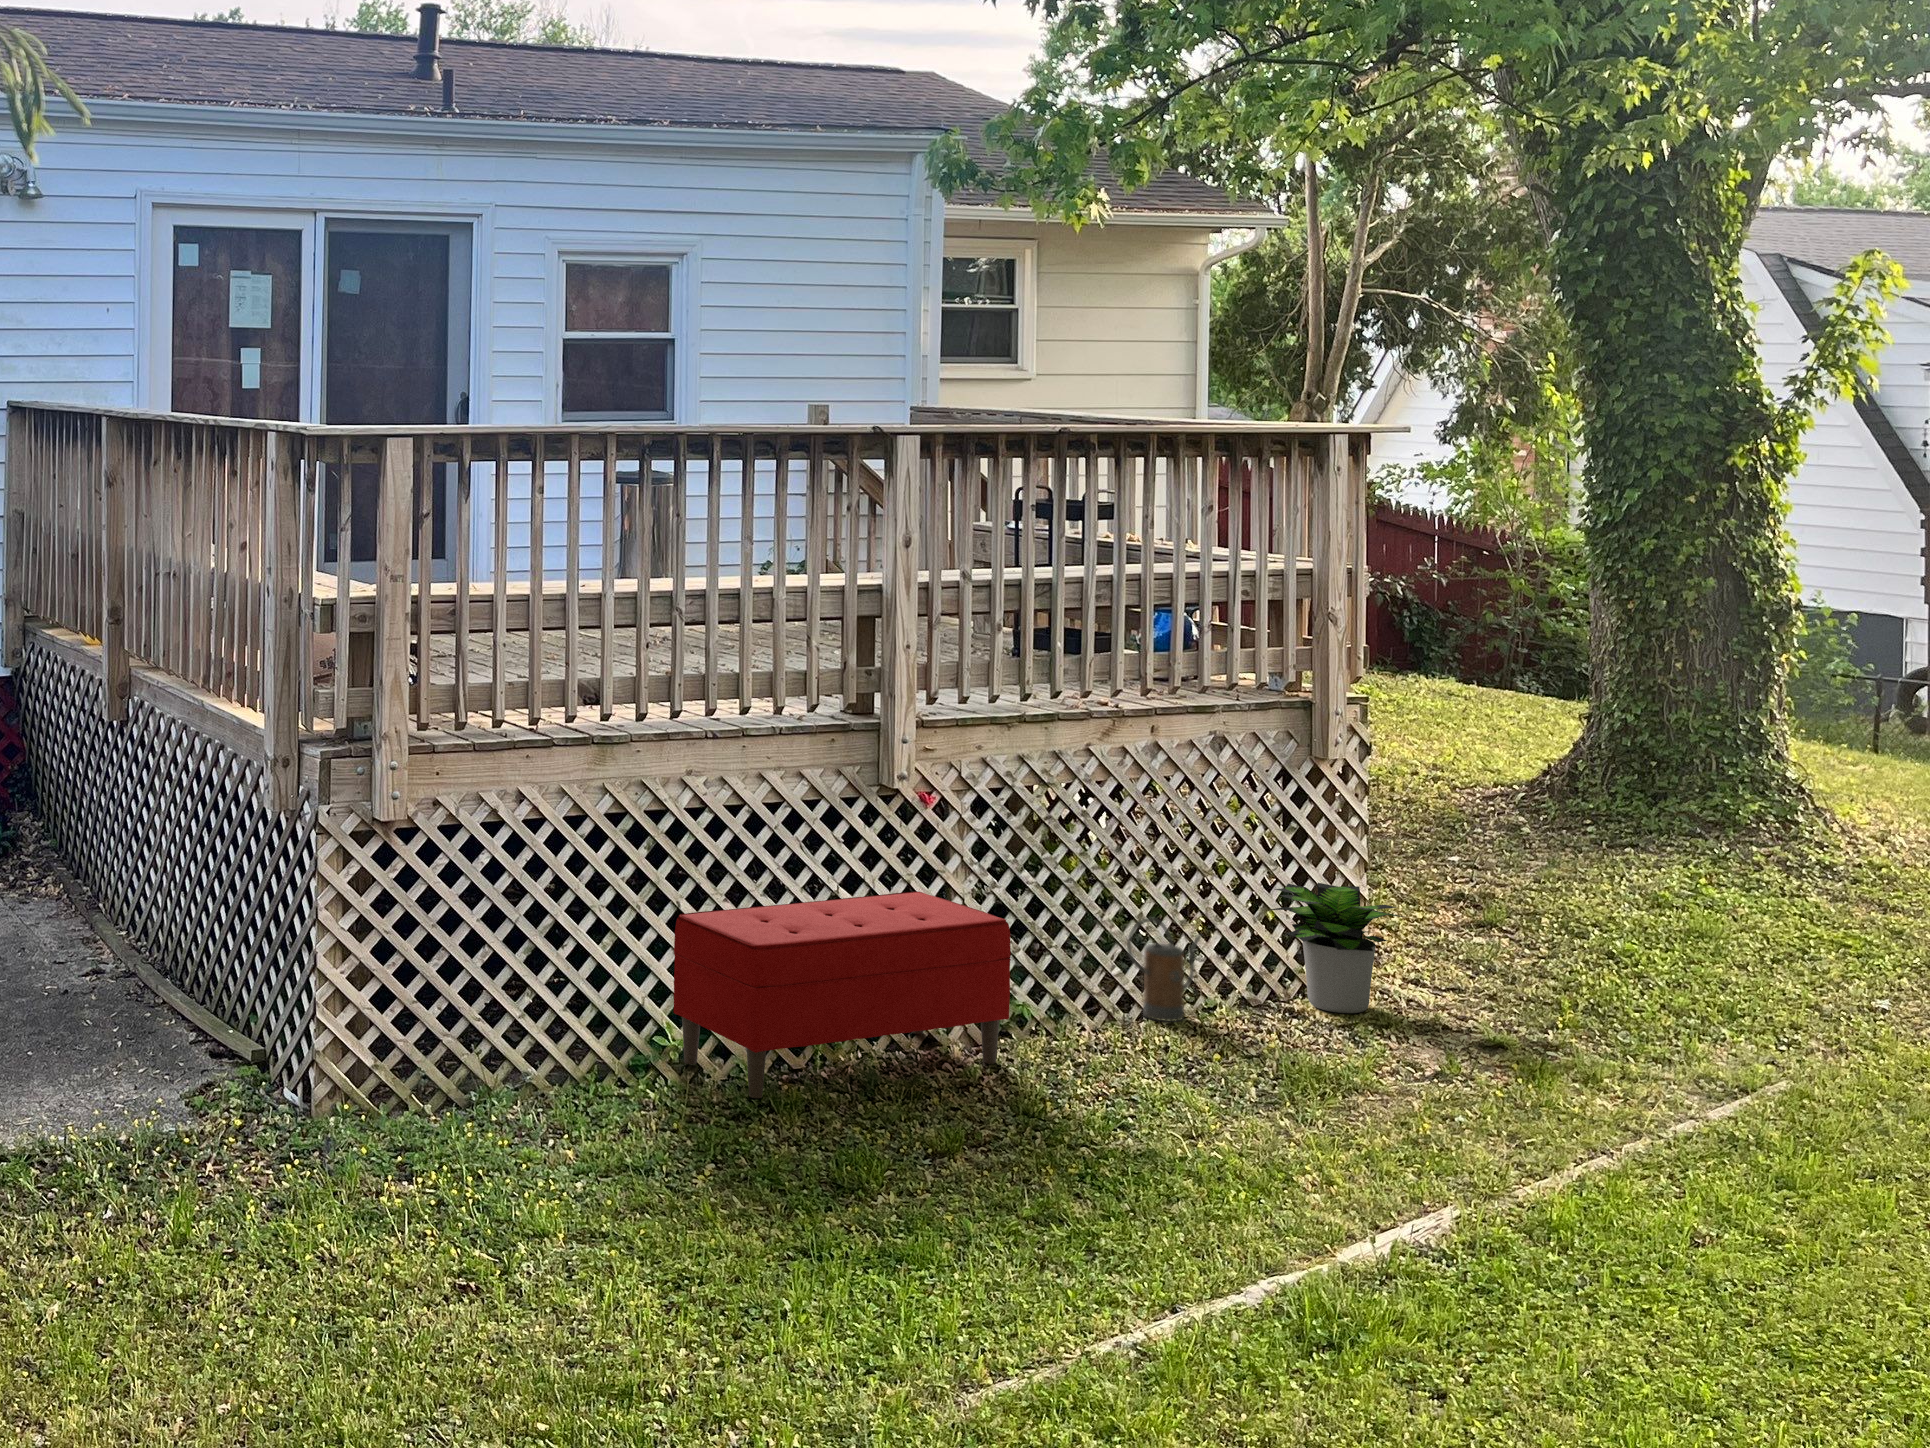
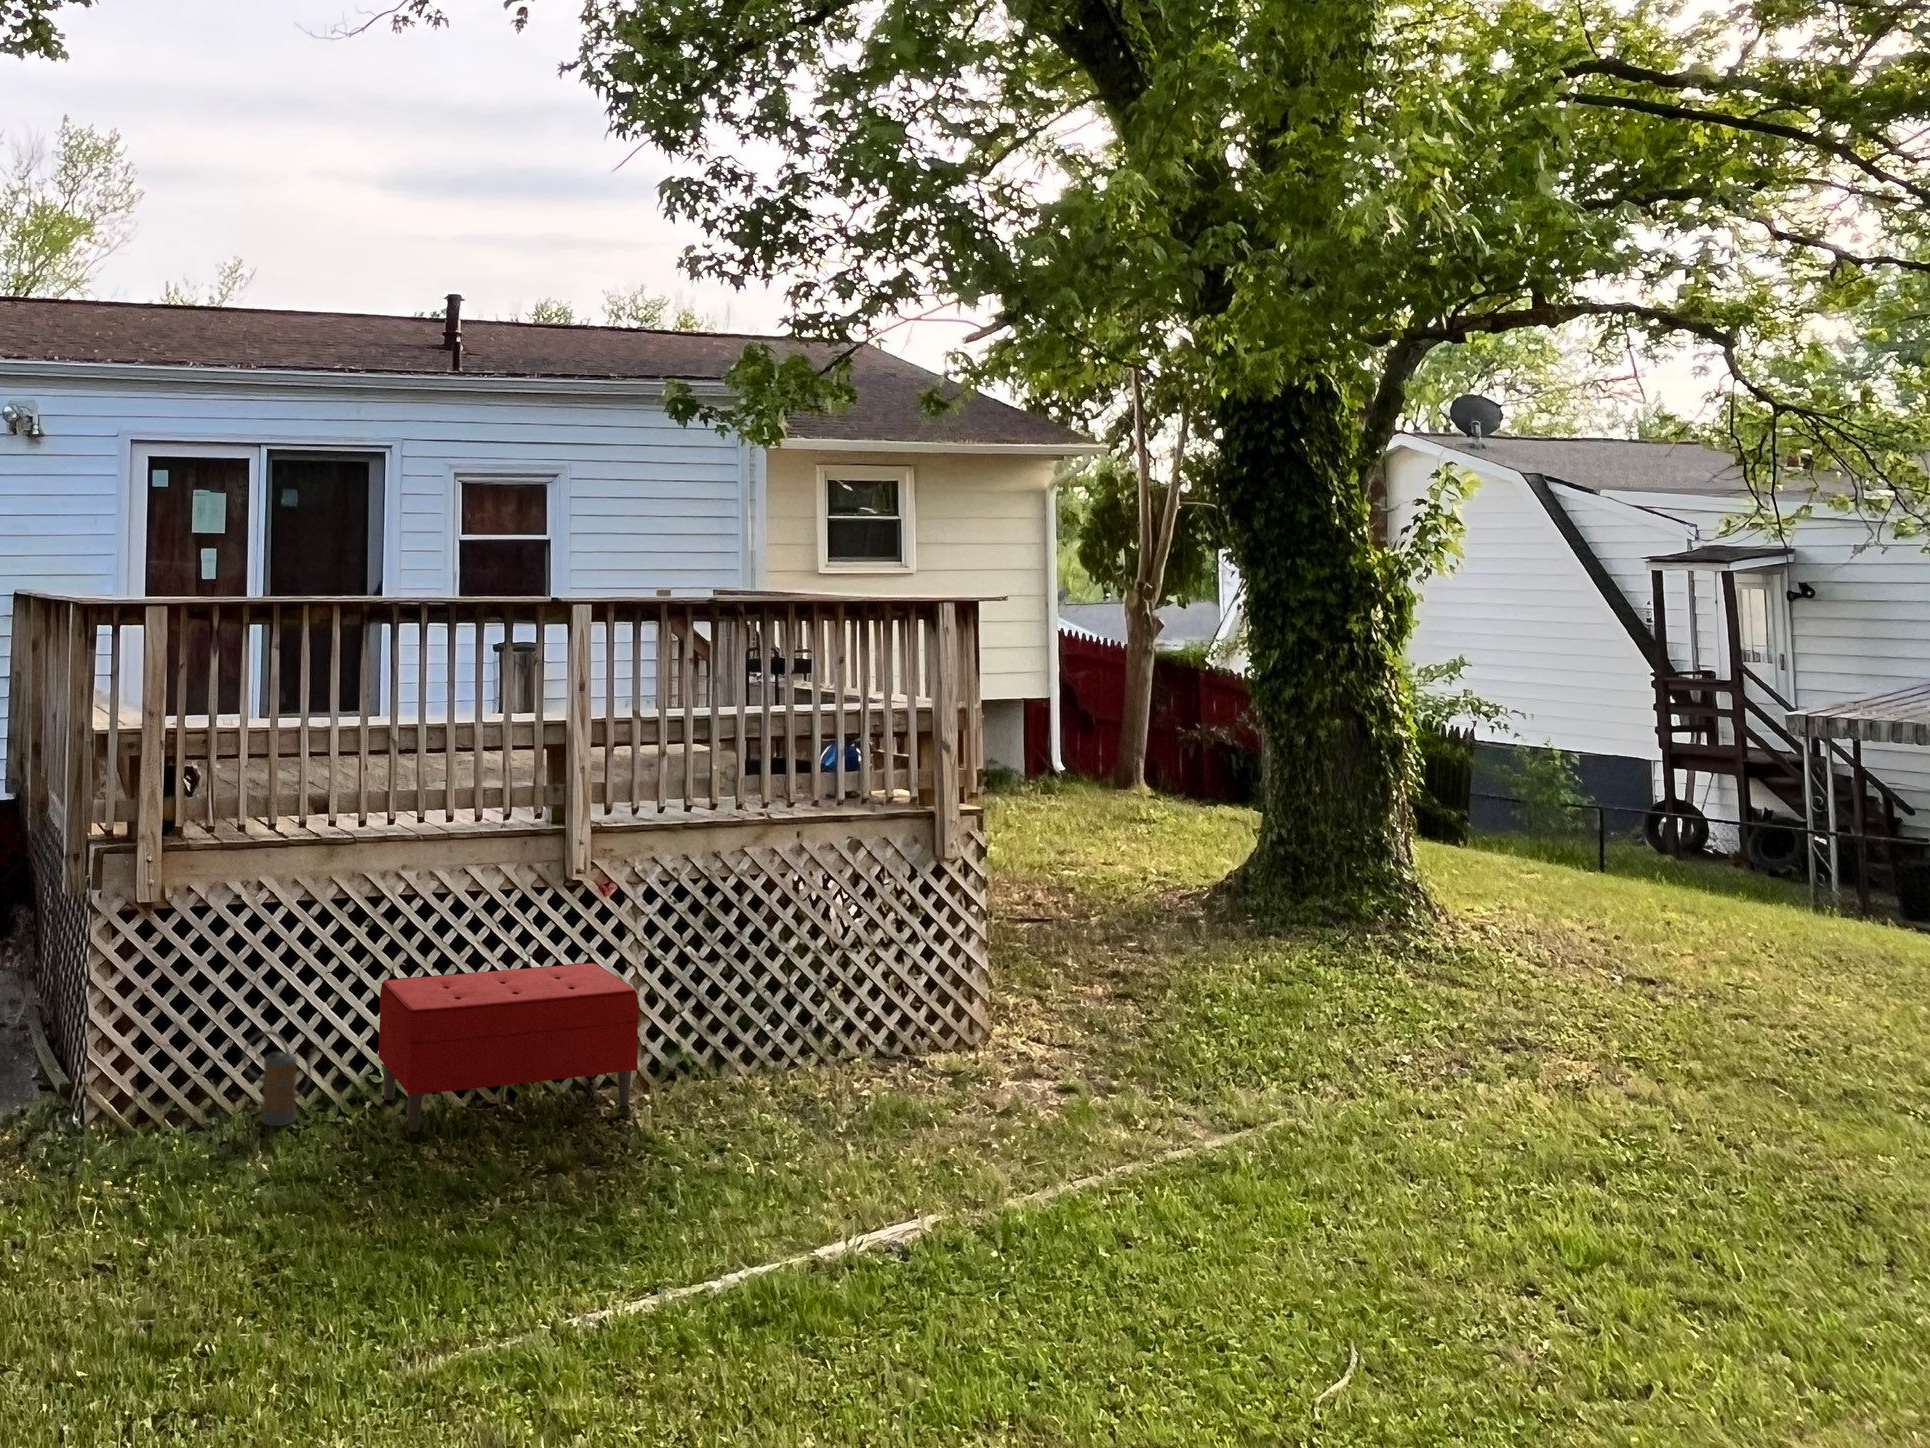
potted plant: present [1269,883,1404,1013] -> none [894,959,1000,1068]
watering can: present [1127,917,1201,1022] -> present [243,1031,319,1126]

